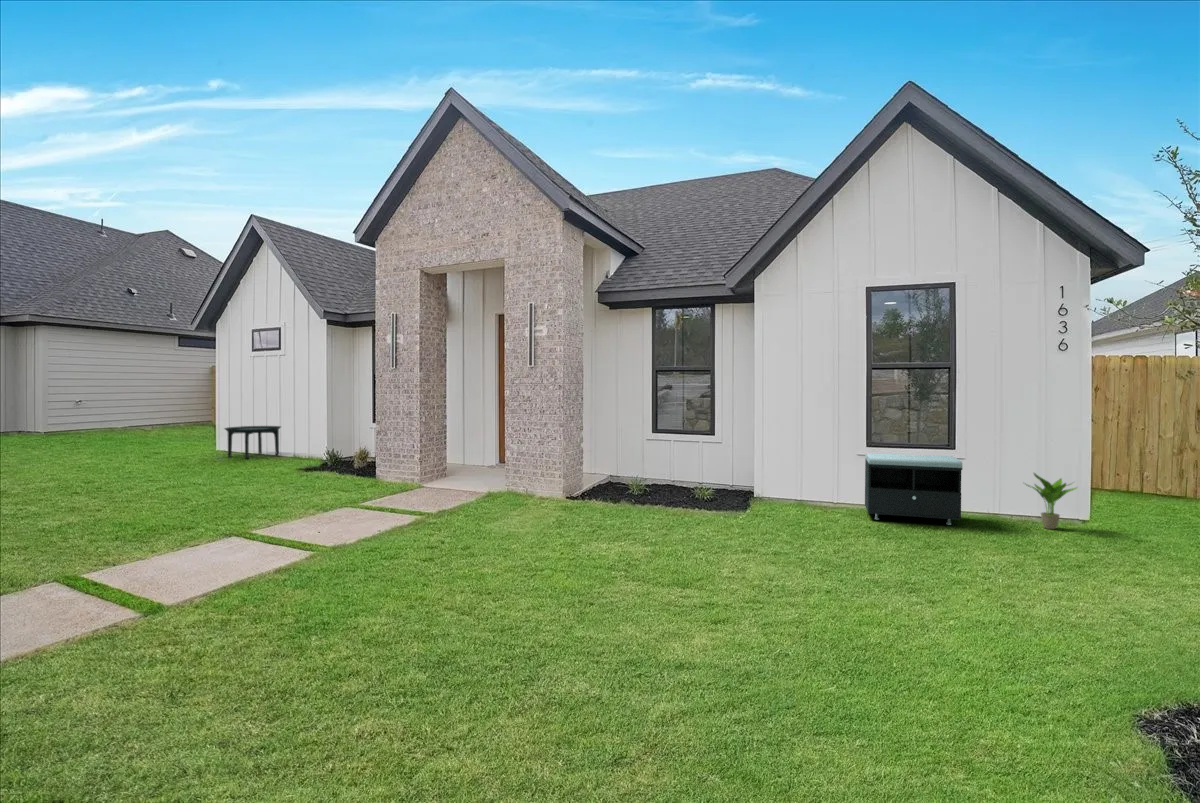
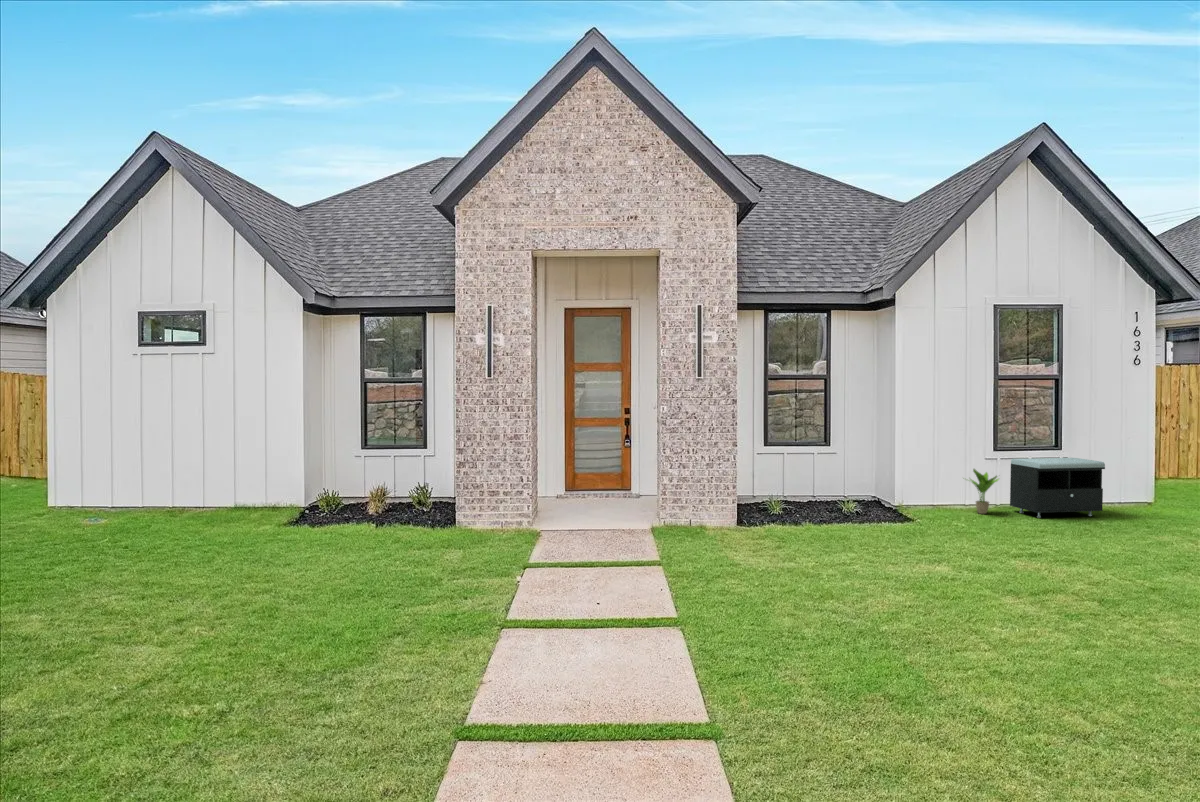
round table: present [225,426,281,459] -> none [88,462,182,518]
potted plant: present [1026,473,1077,529] -> present [970,469,999,514]

